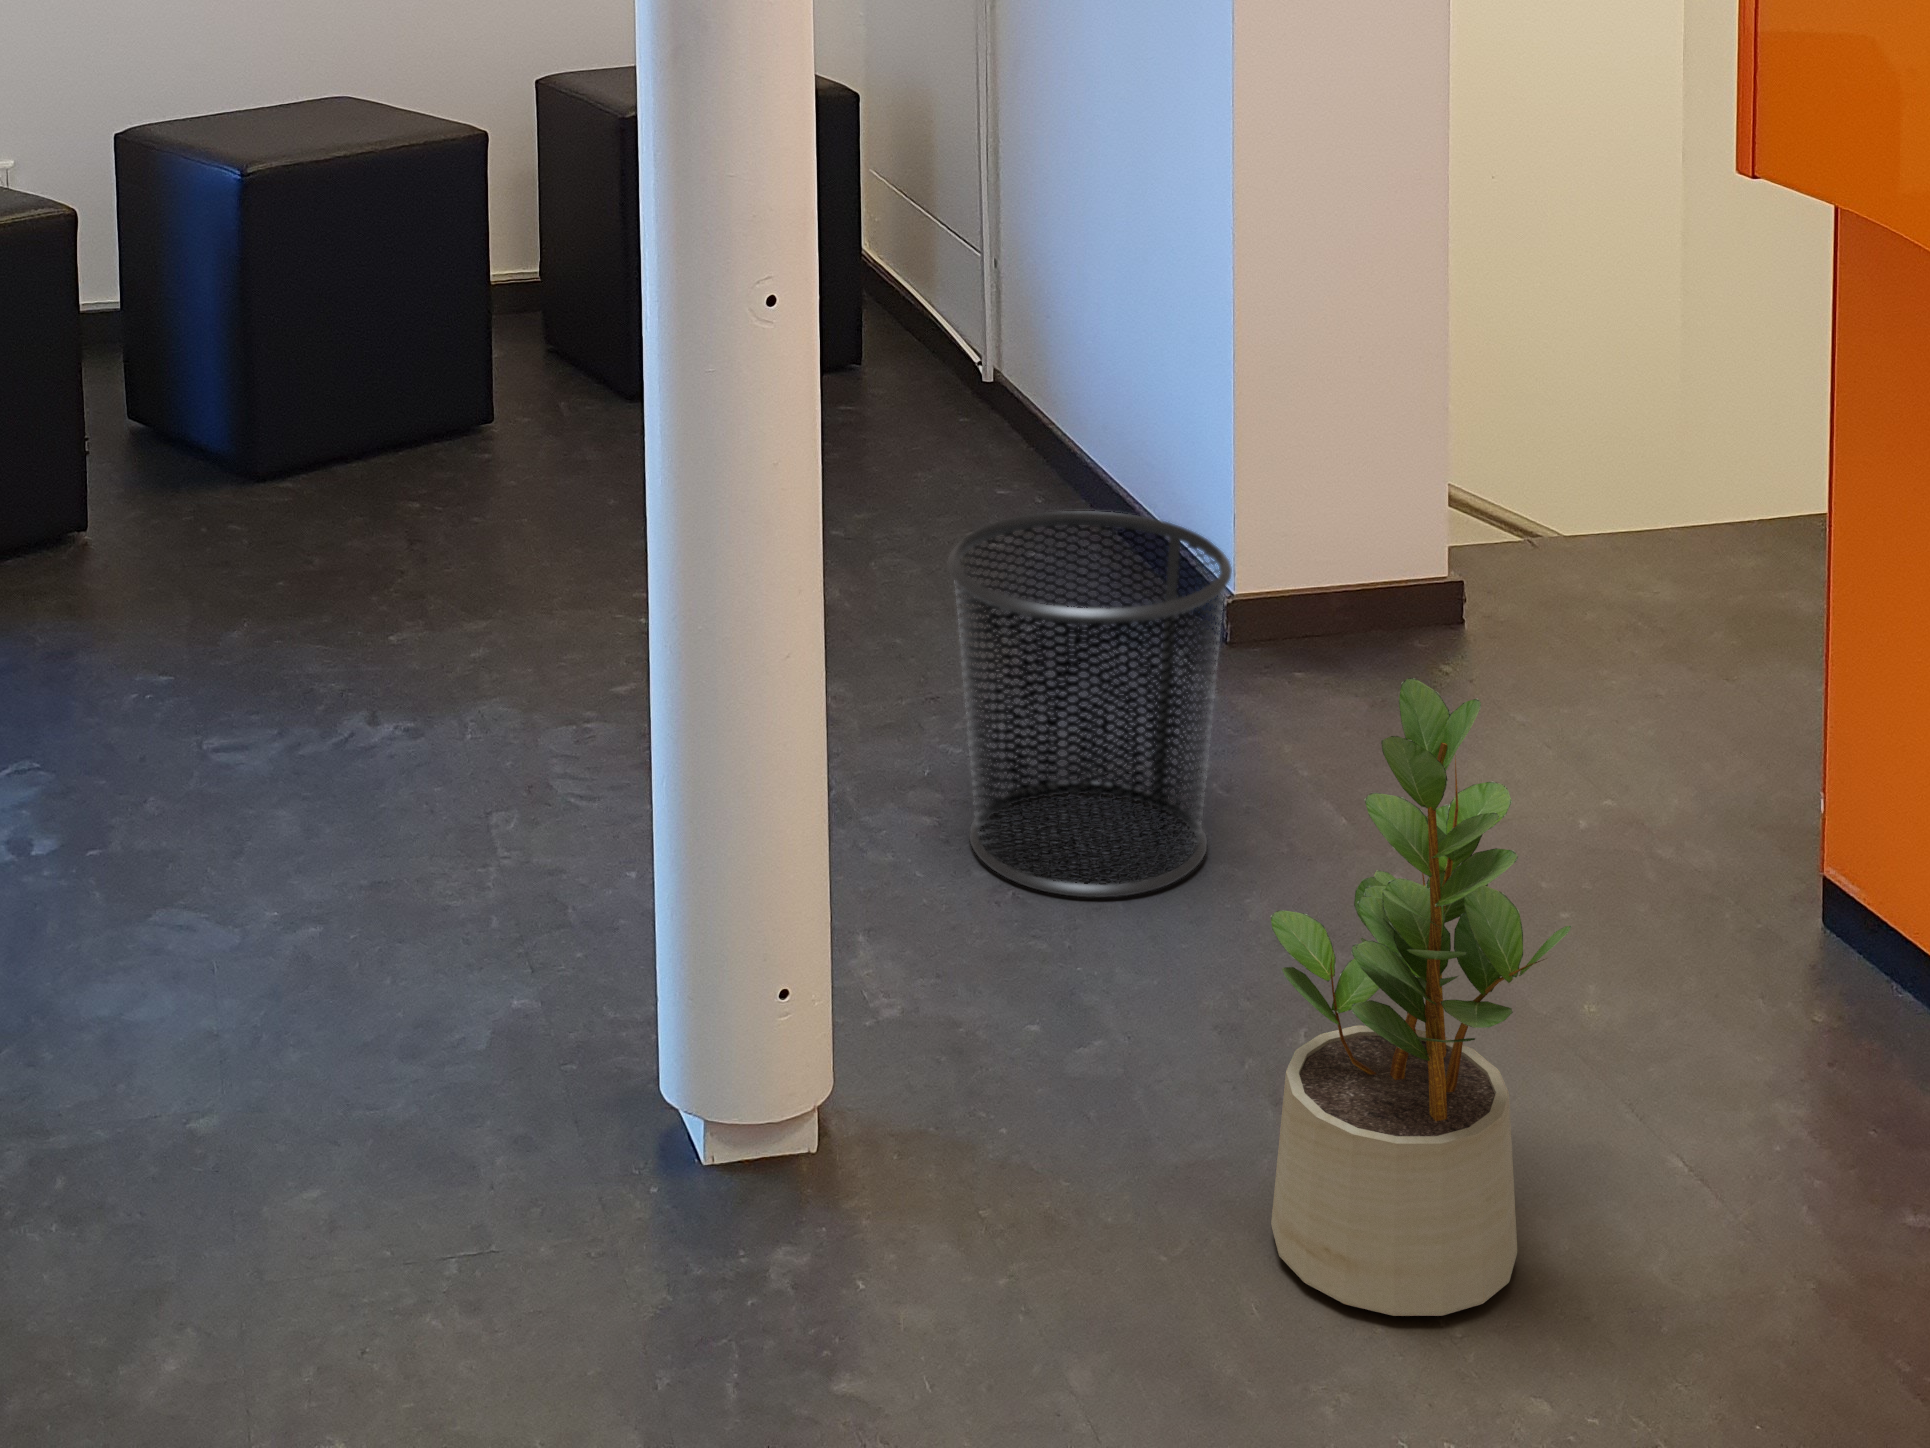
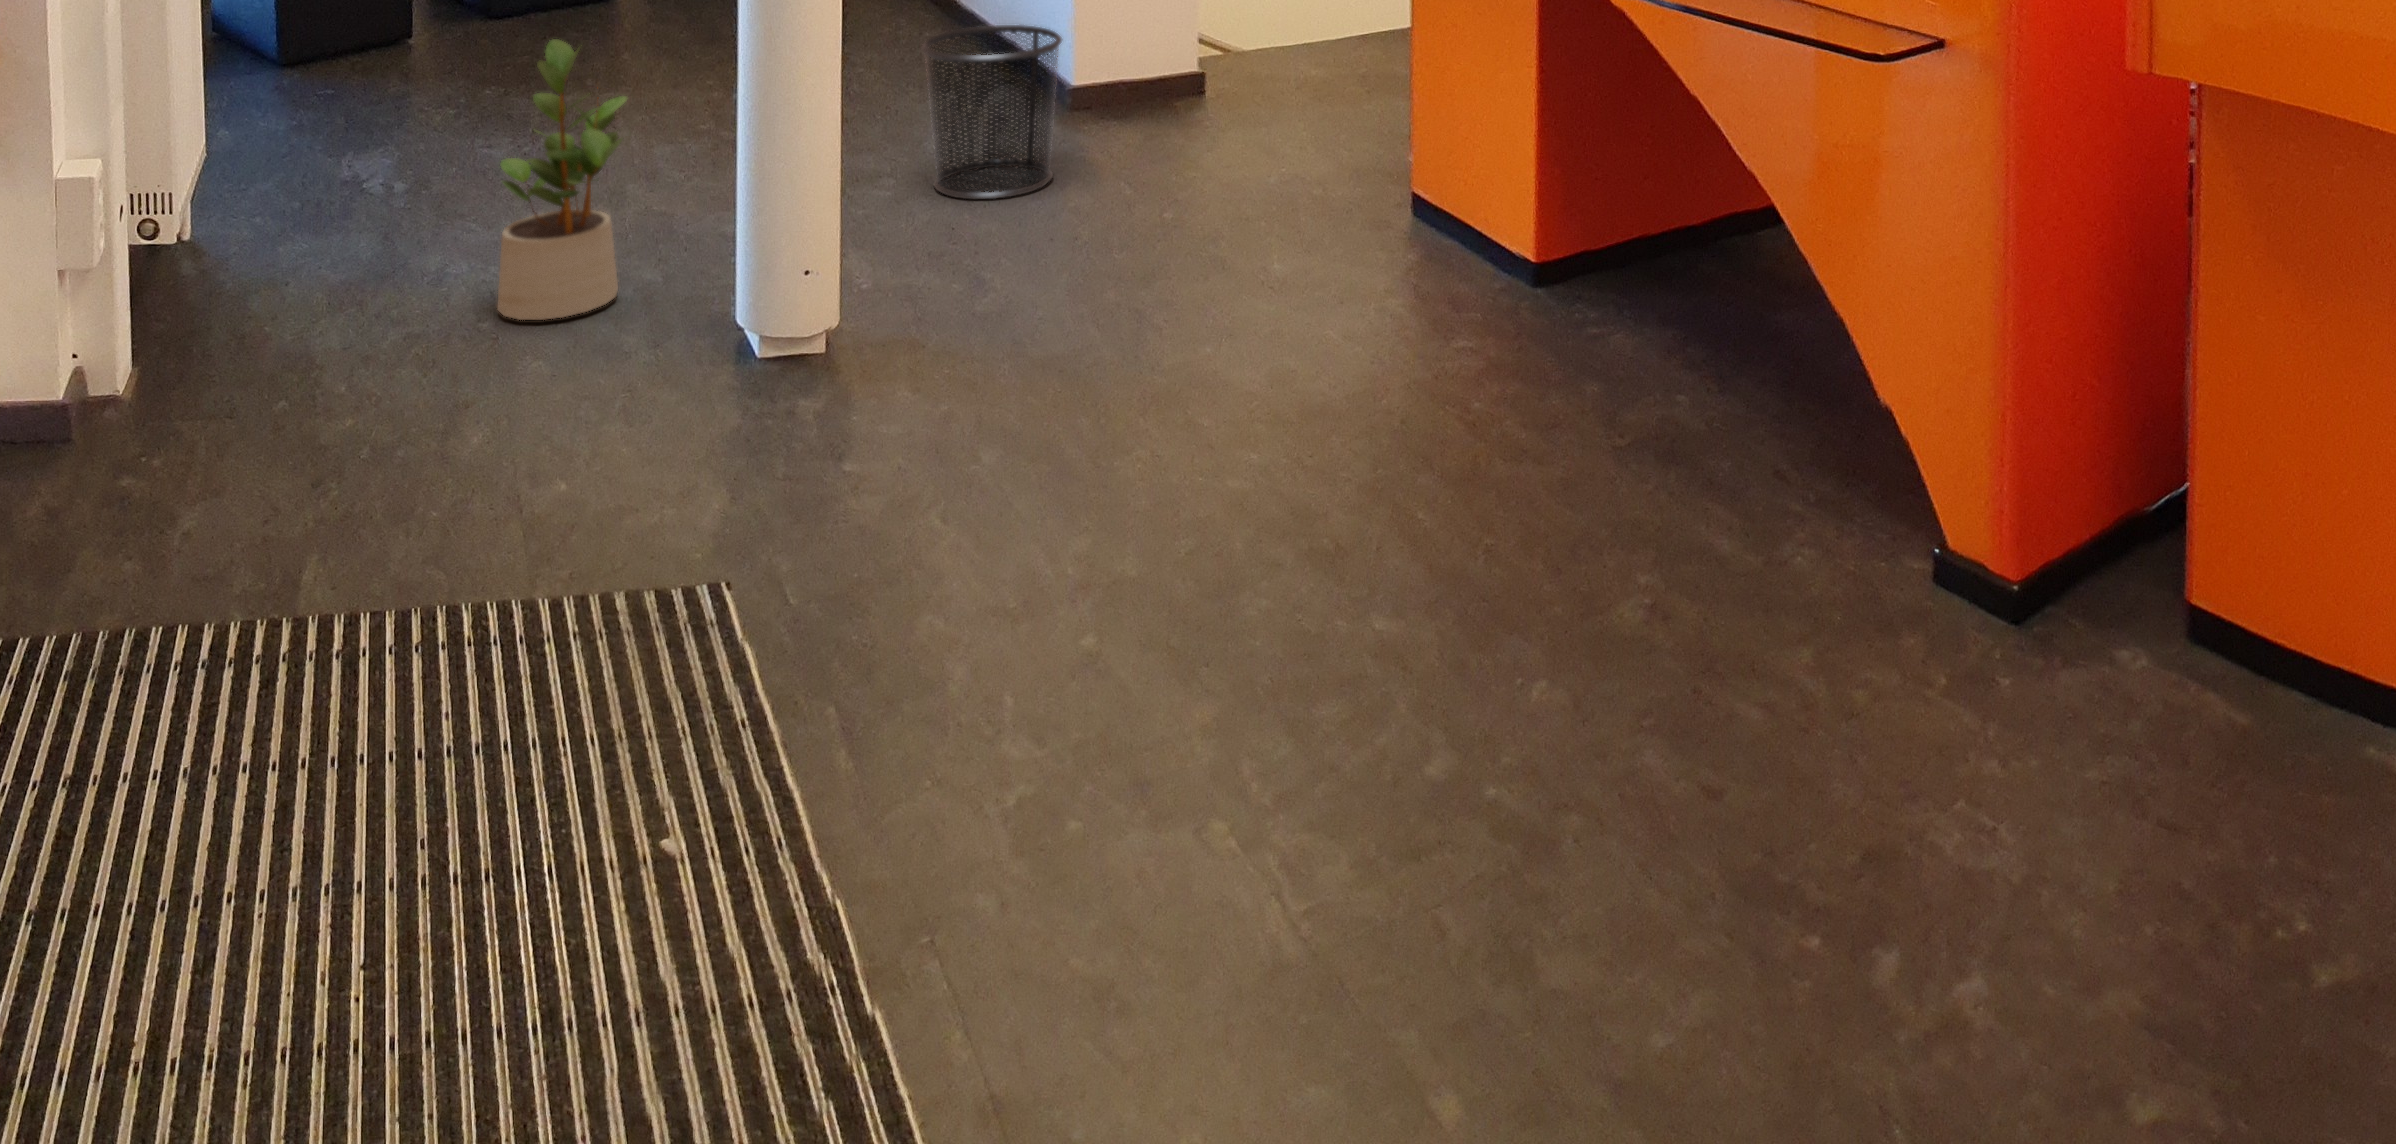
potted plant: present [1271,678,1571,1316] -> present [497,39,627,320]

